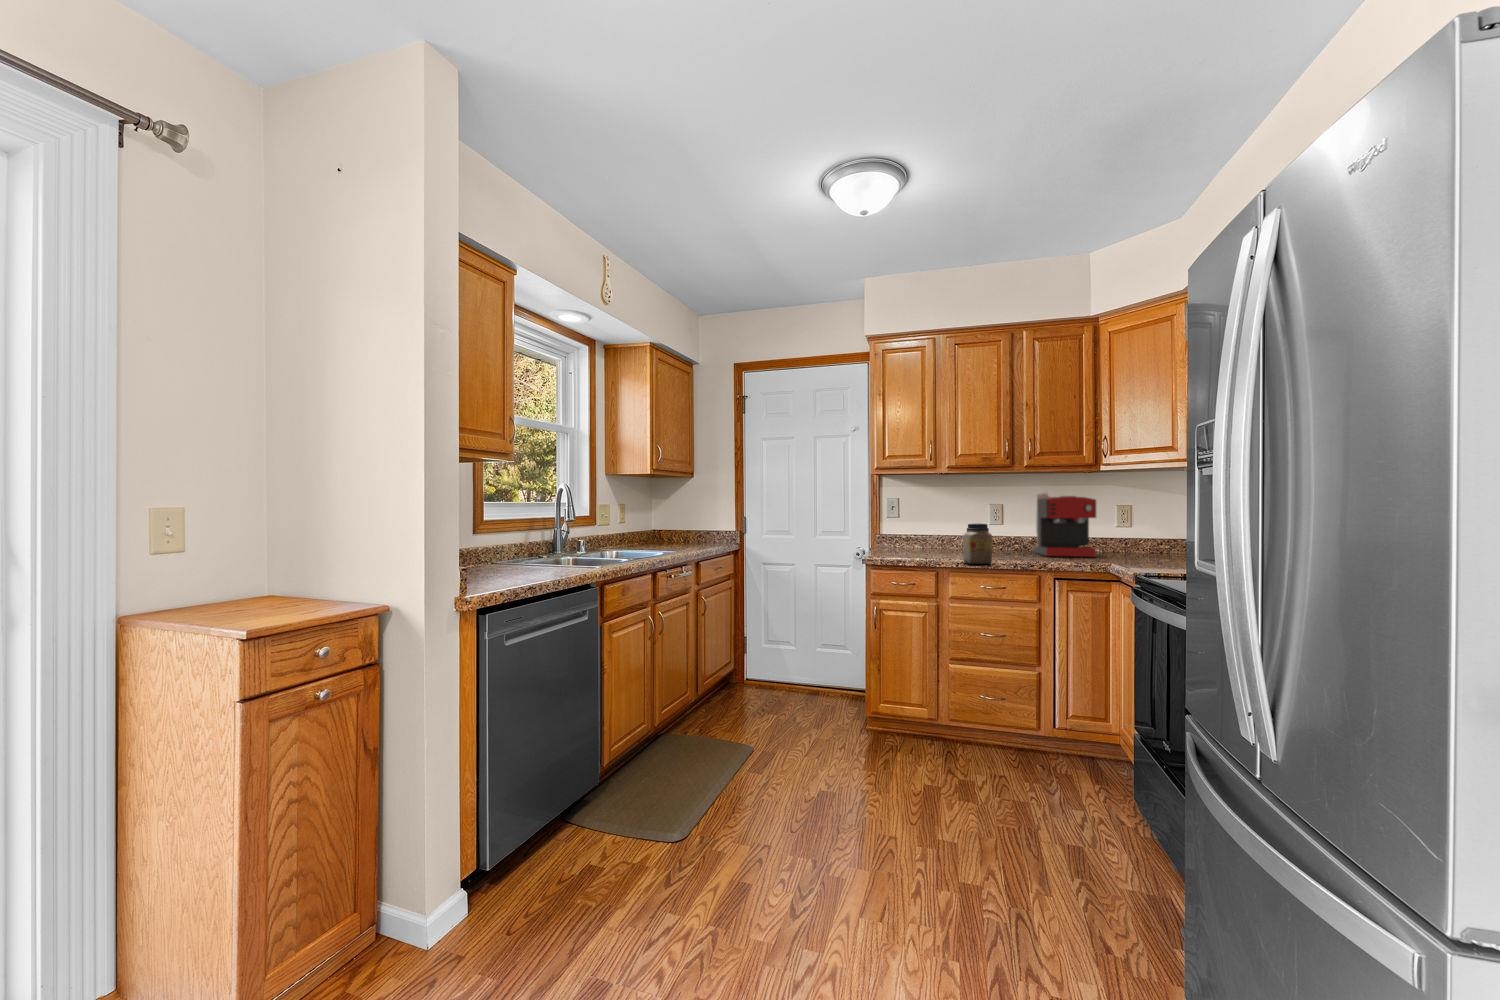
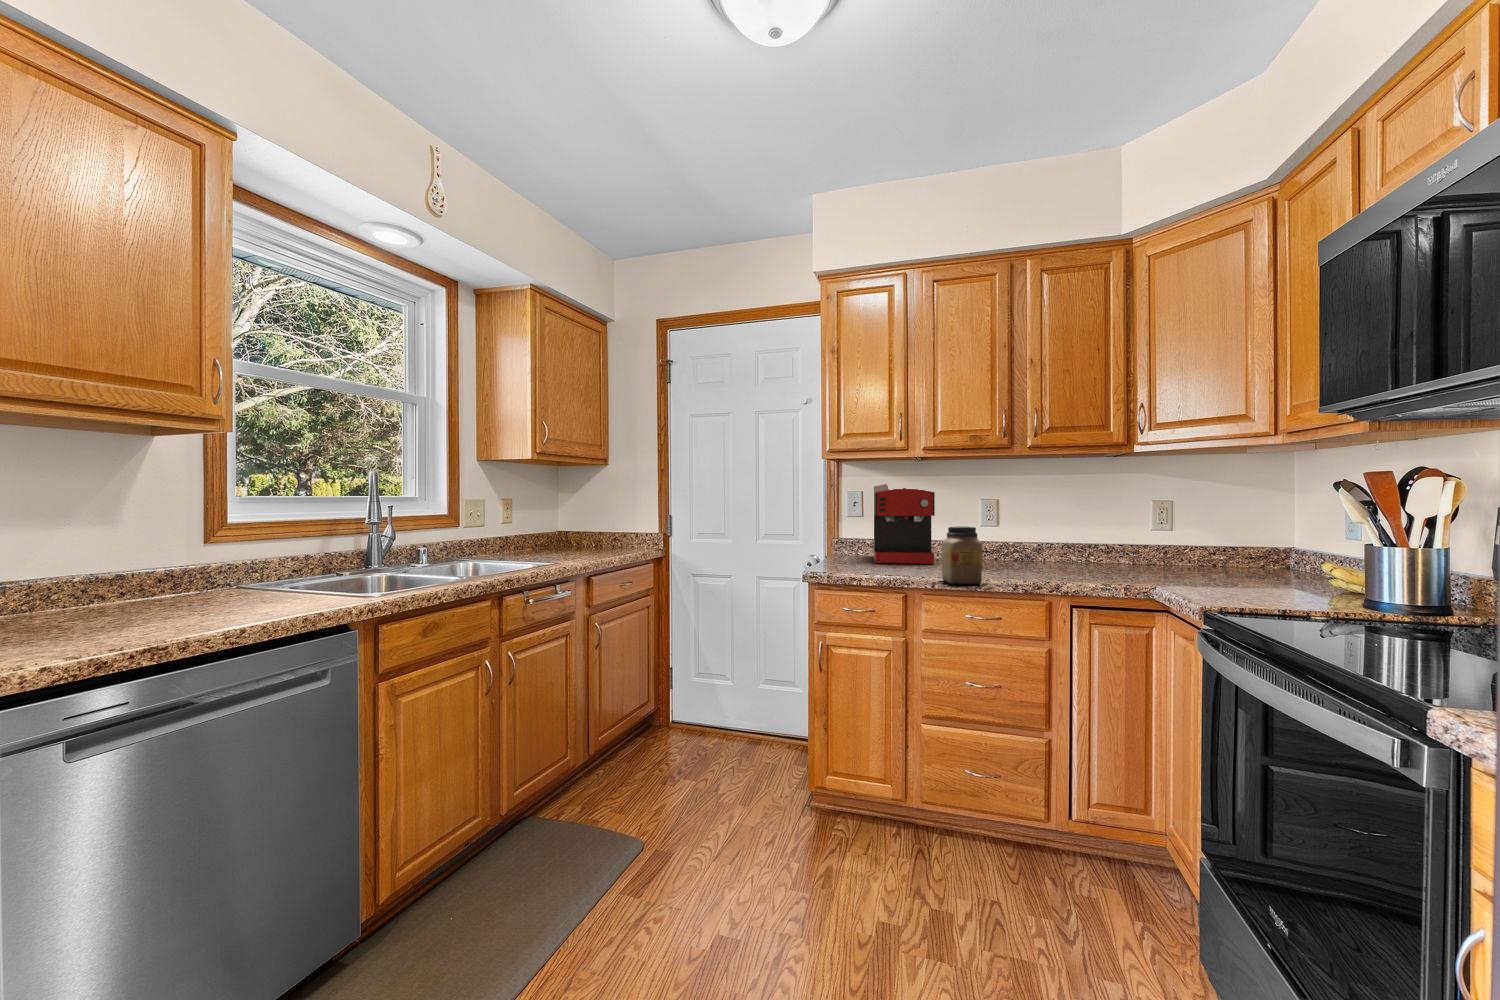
coffee maker: present [1033,493,1096,557] -> present [873,484,935,564]

